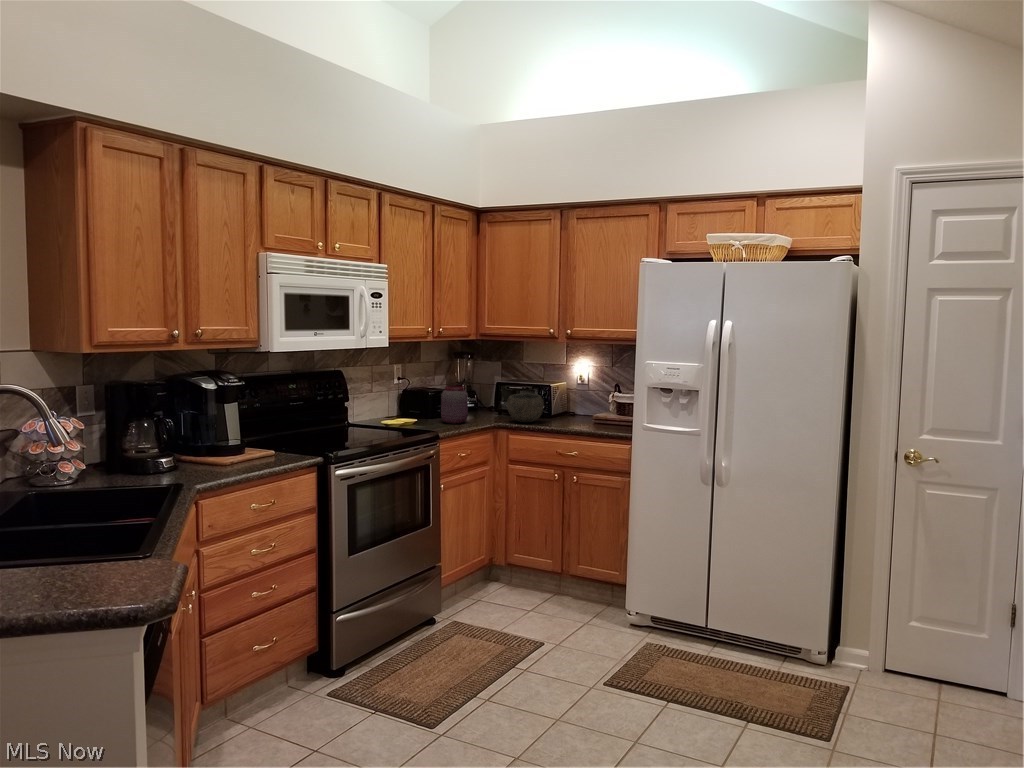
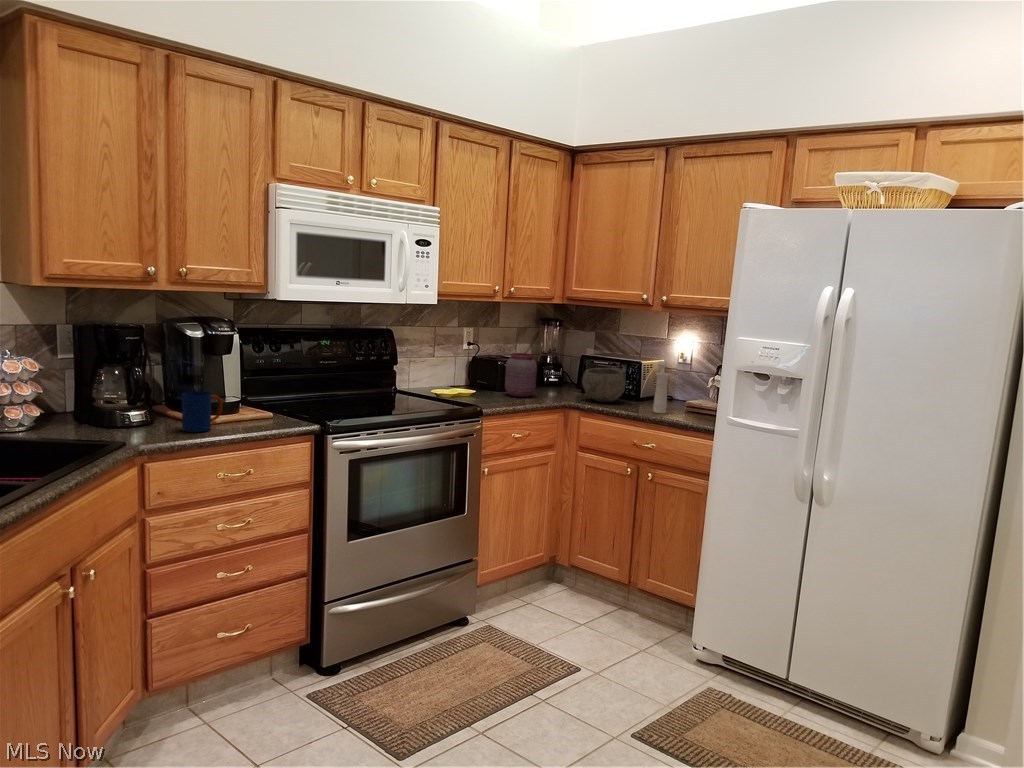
pepper mill: none [570,384,583,428] -> present [653,361,669,413]
mug: none [214,436,246,472] -> present [182,391,222,432]

